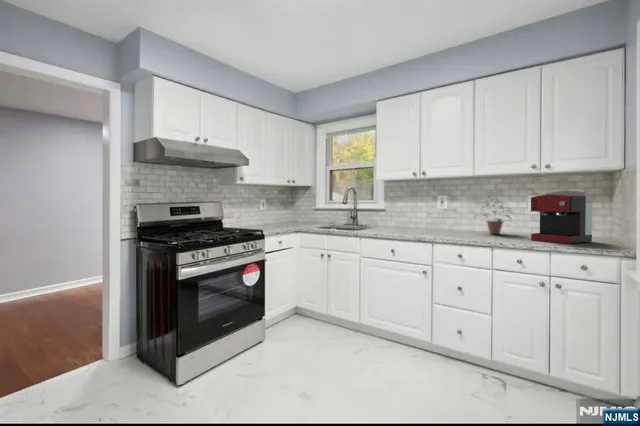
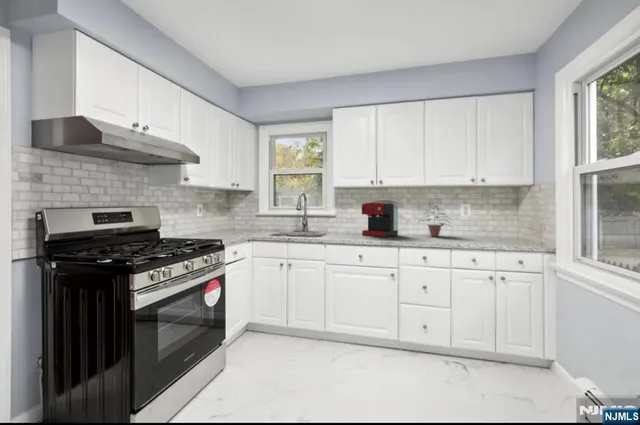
coffee maker: present [531,191,592,244] -> present [362,200,398,237]

